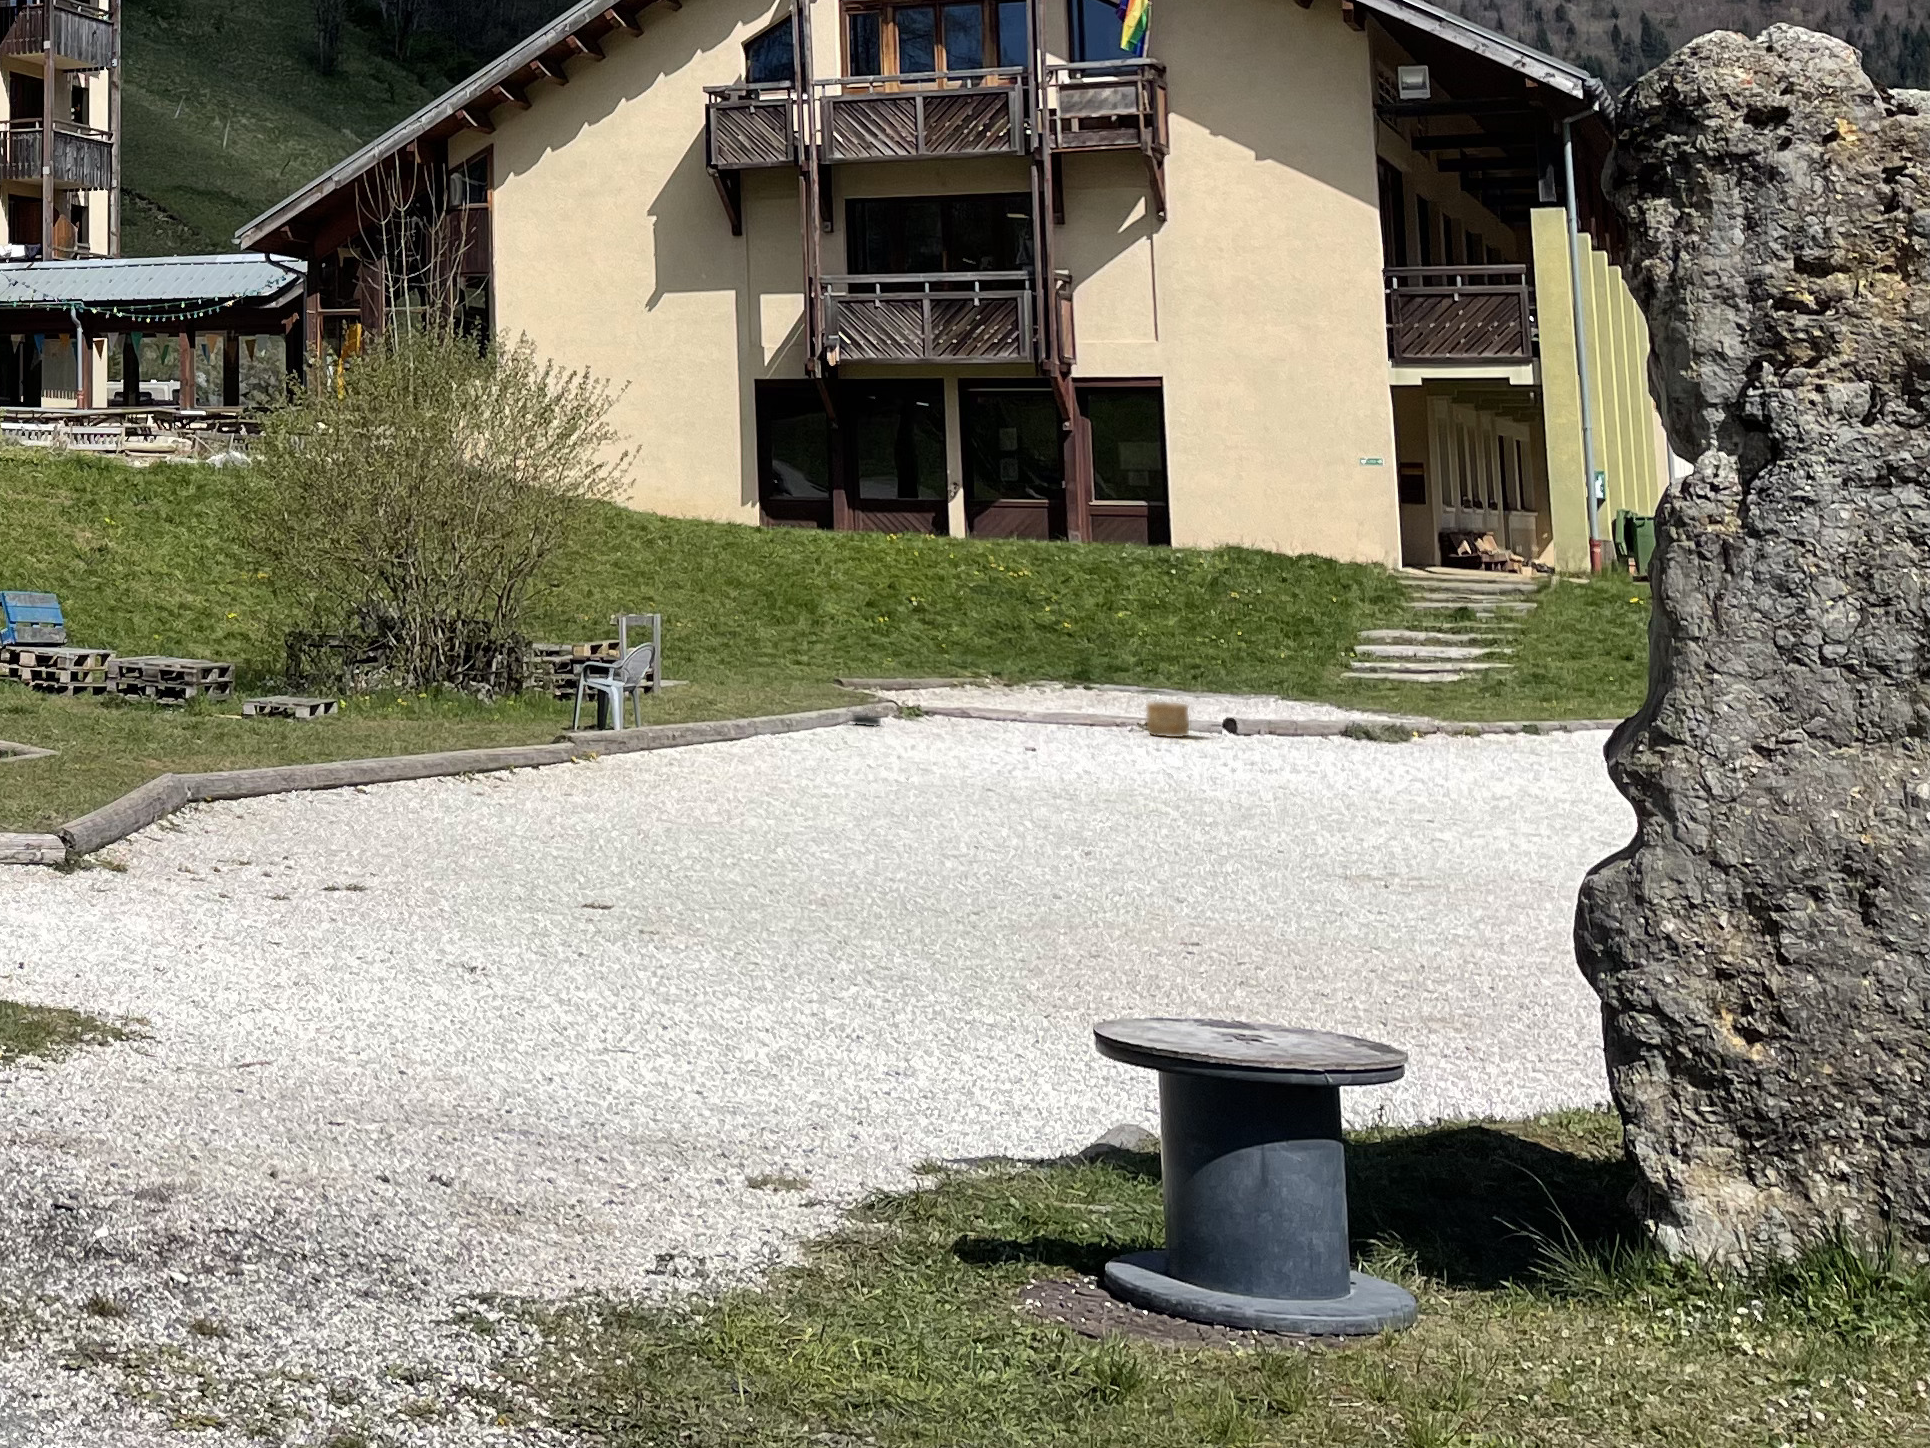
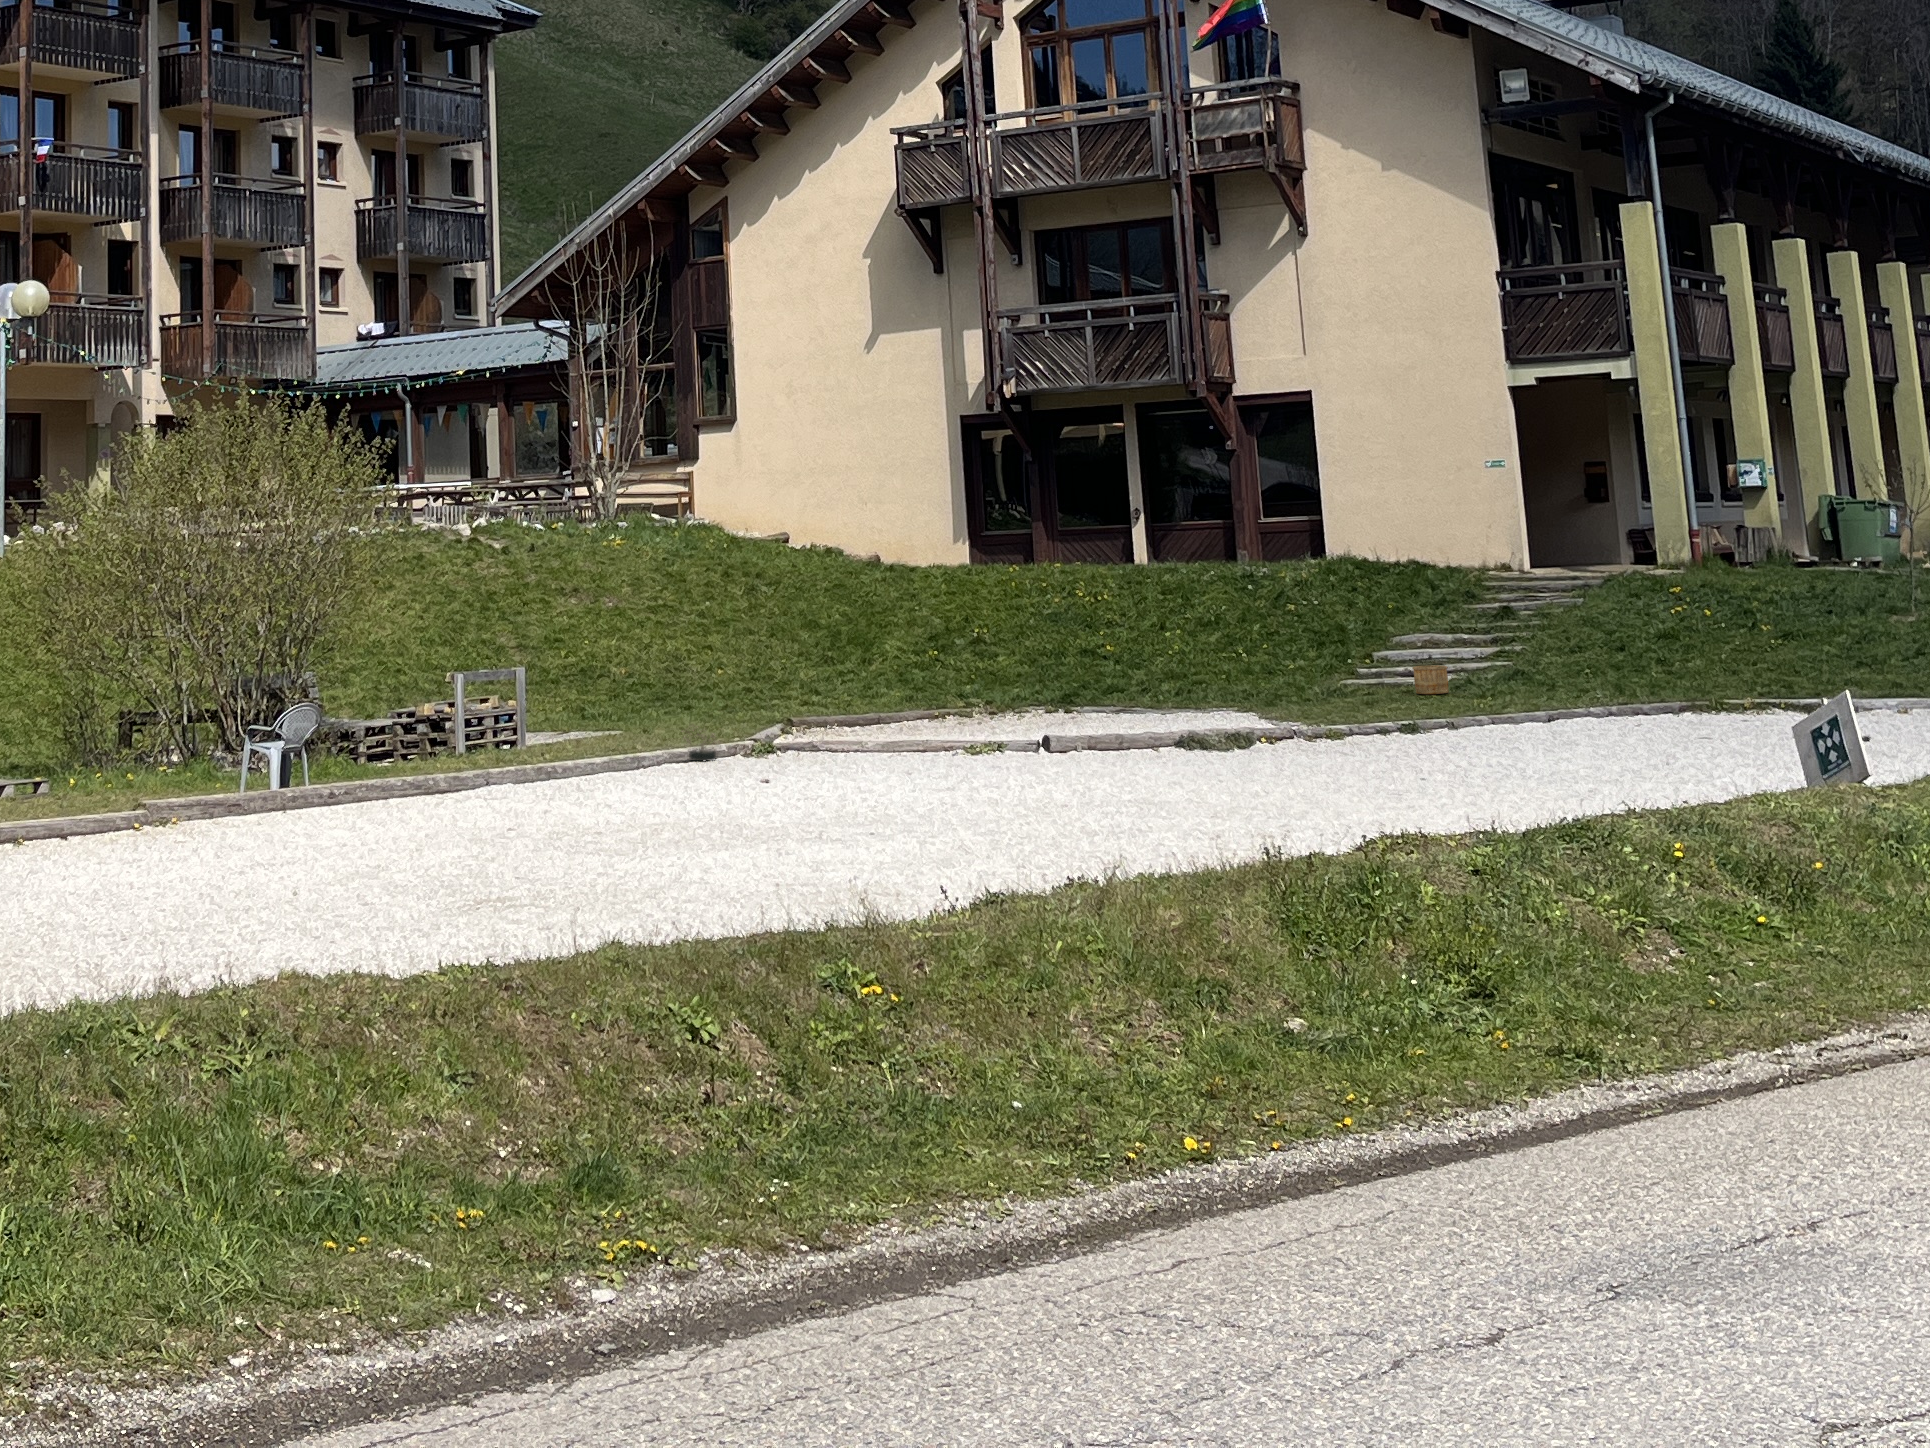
wooden bucket: present [1146,702,1189,737] -> present [1412,665,1449,694]

